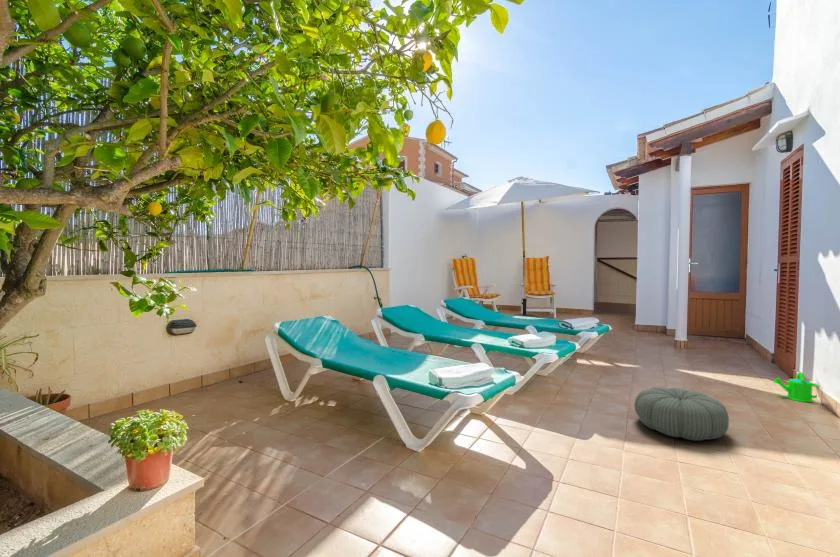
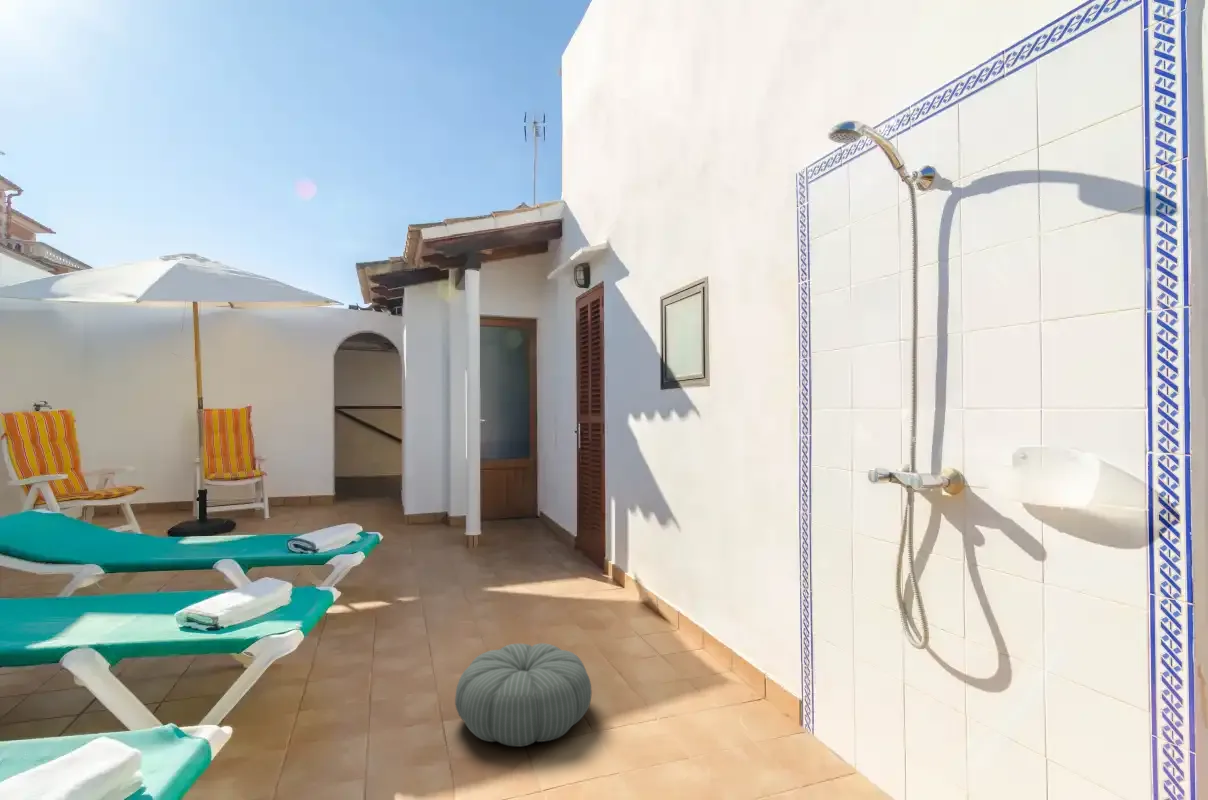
watering can: present [773,372,818,402] -> none [596,565,640,604]

